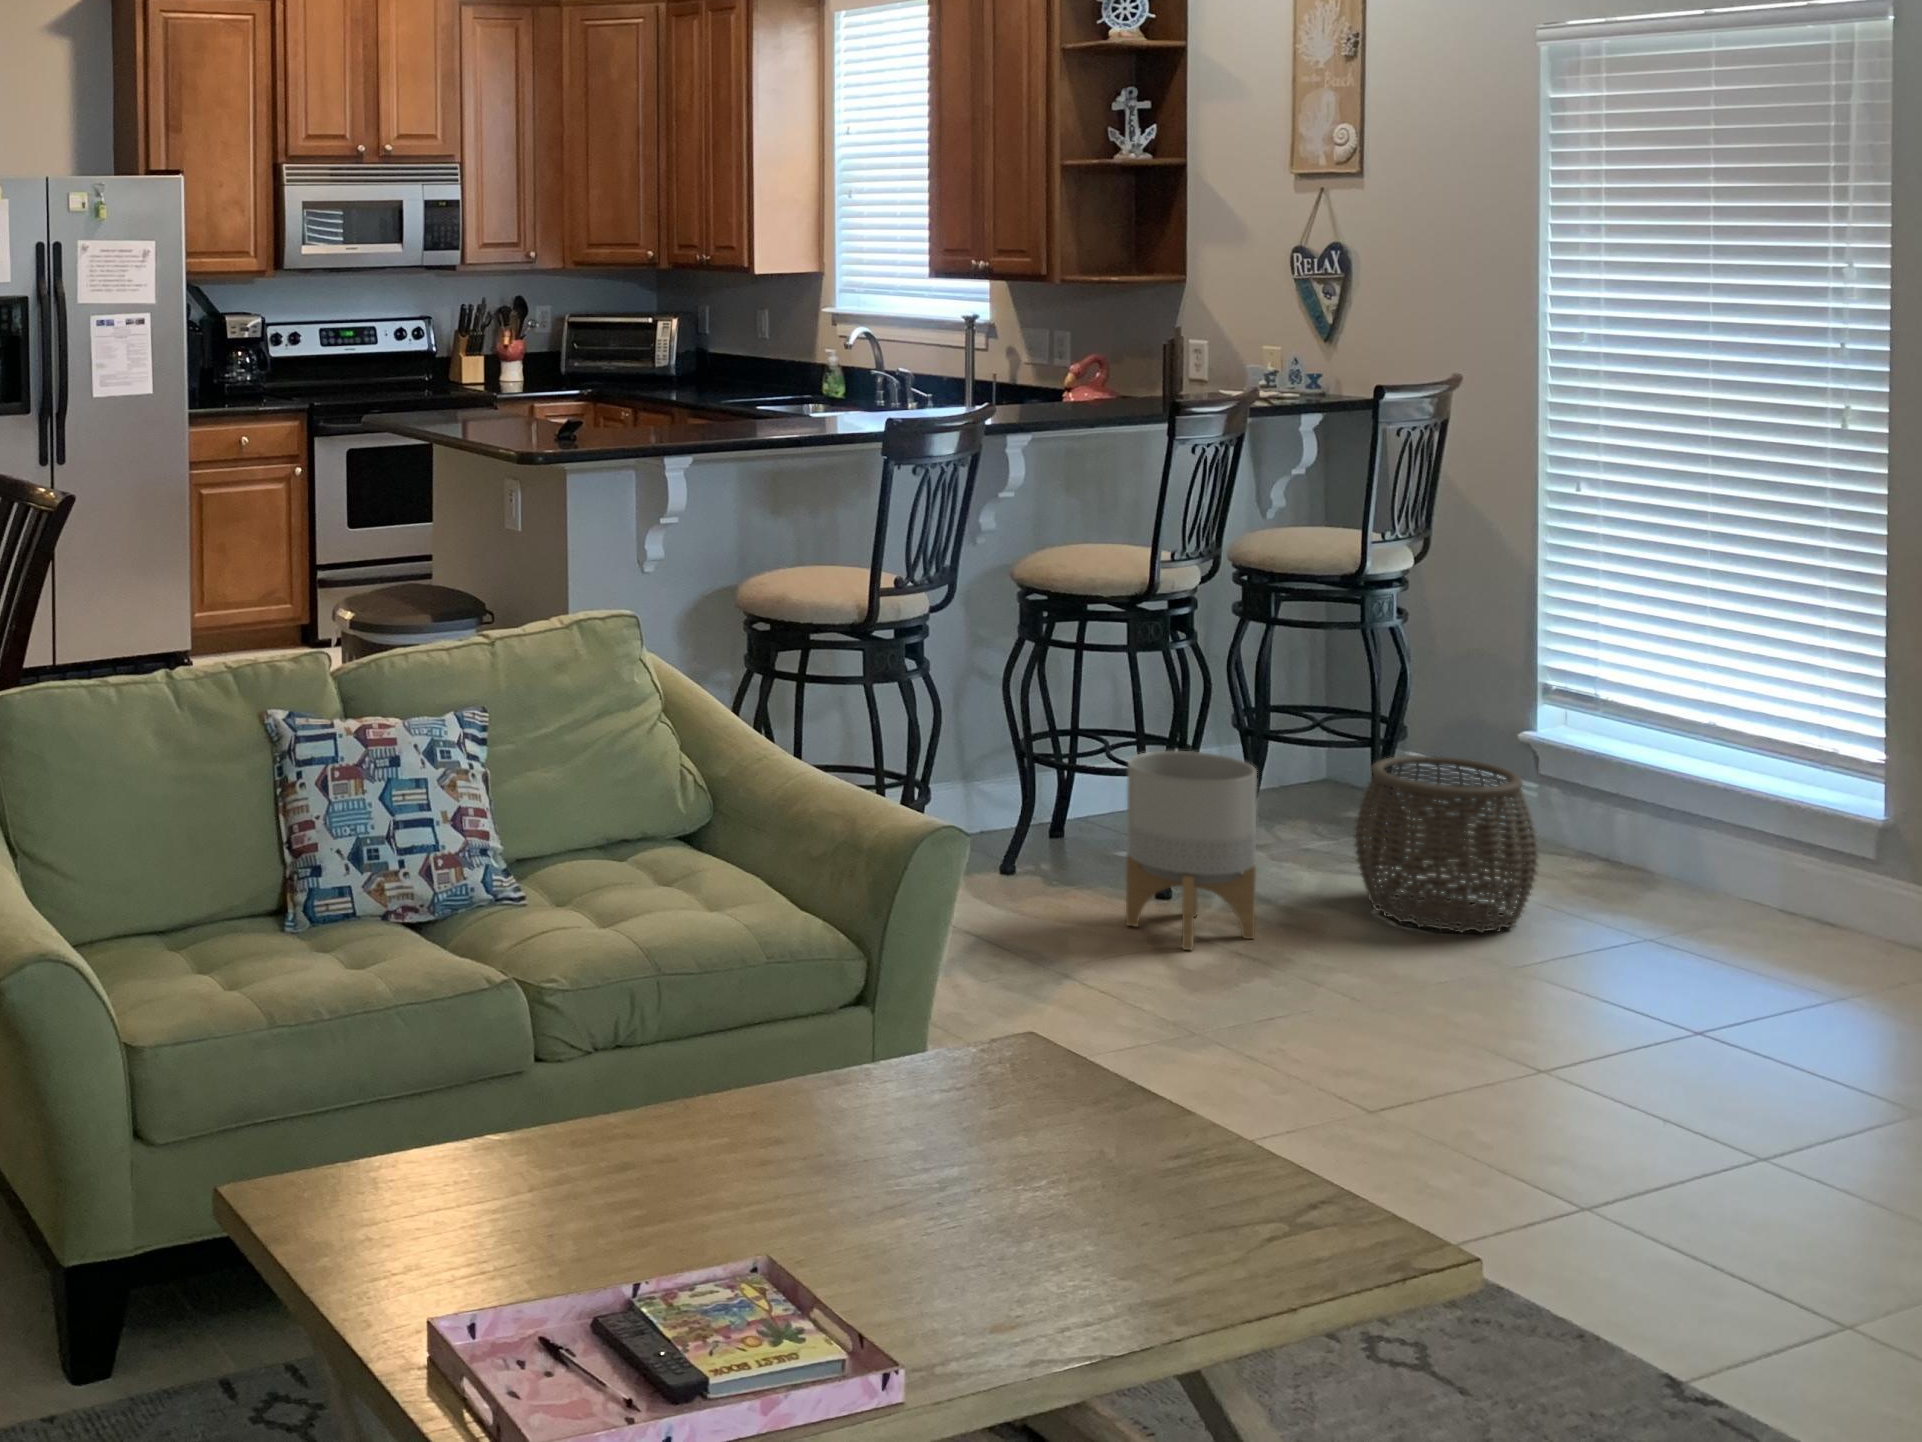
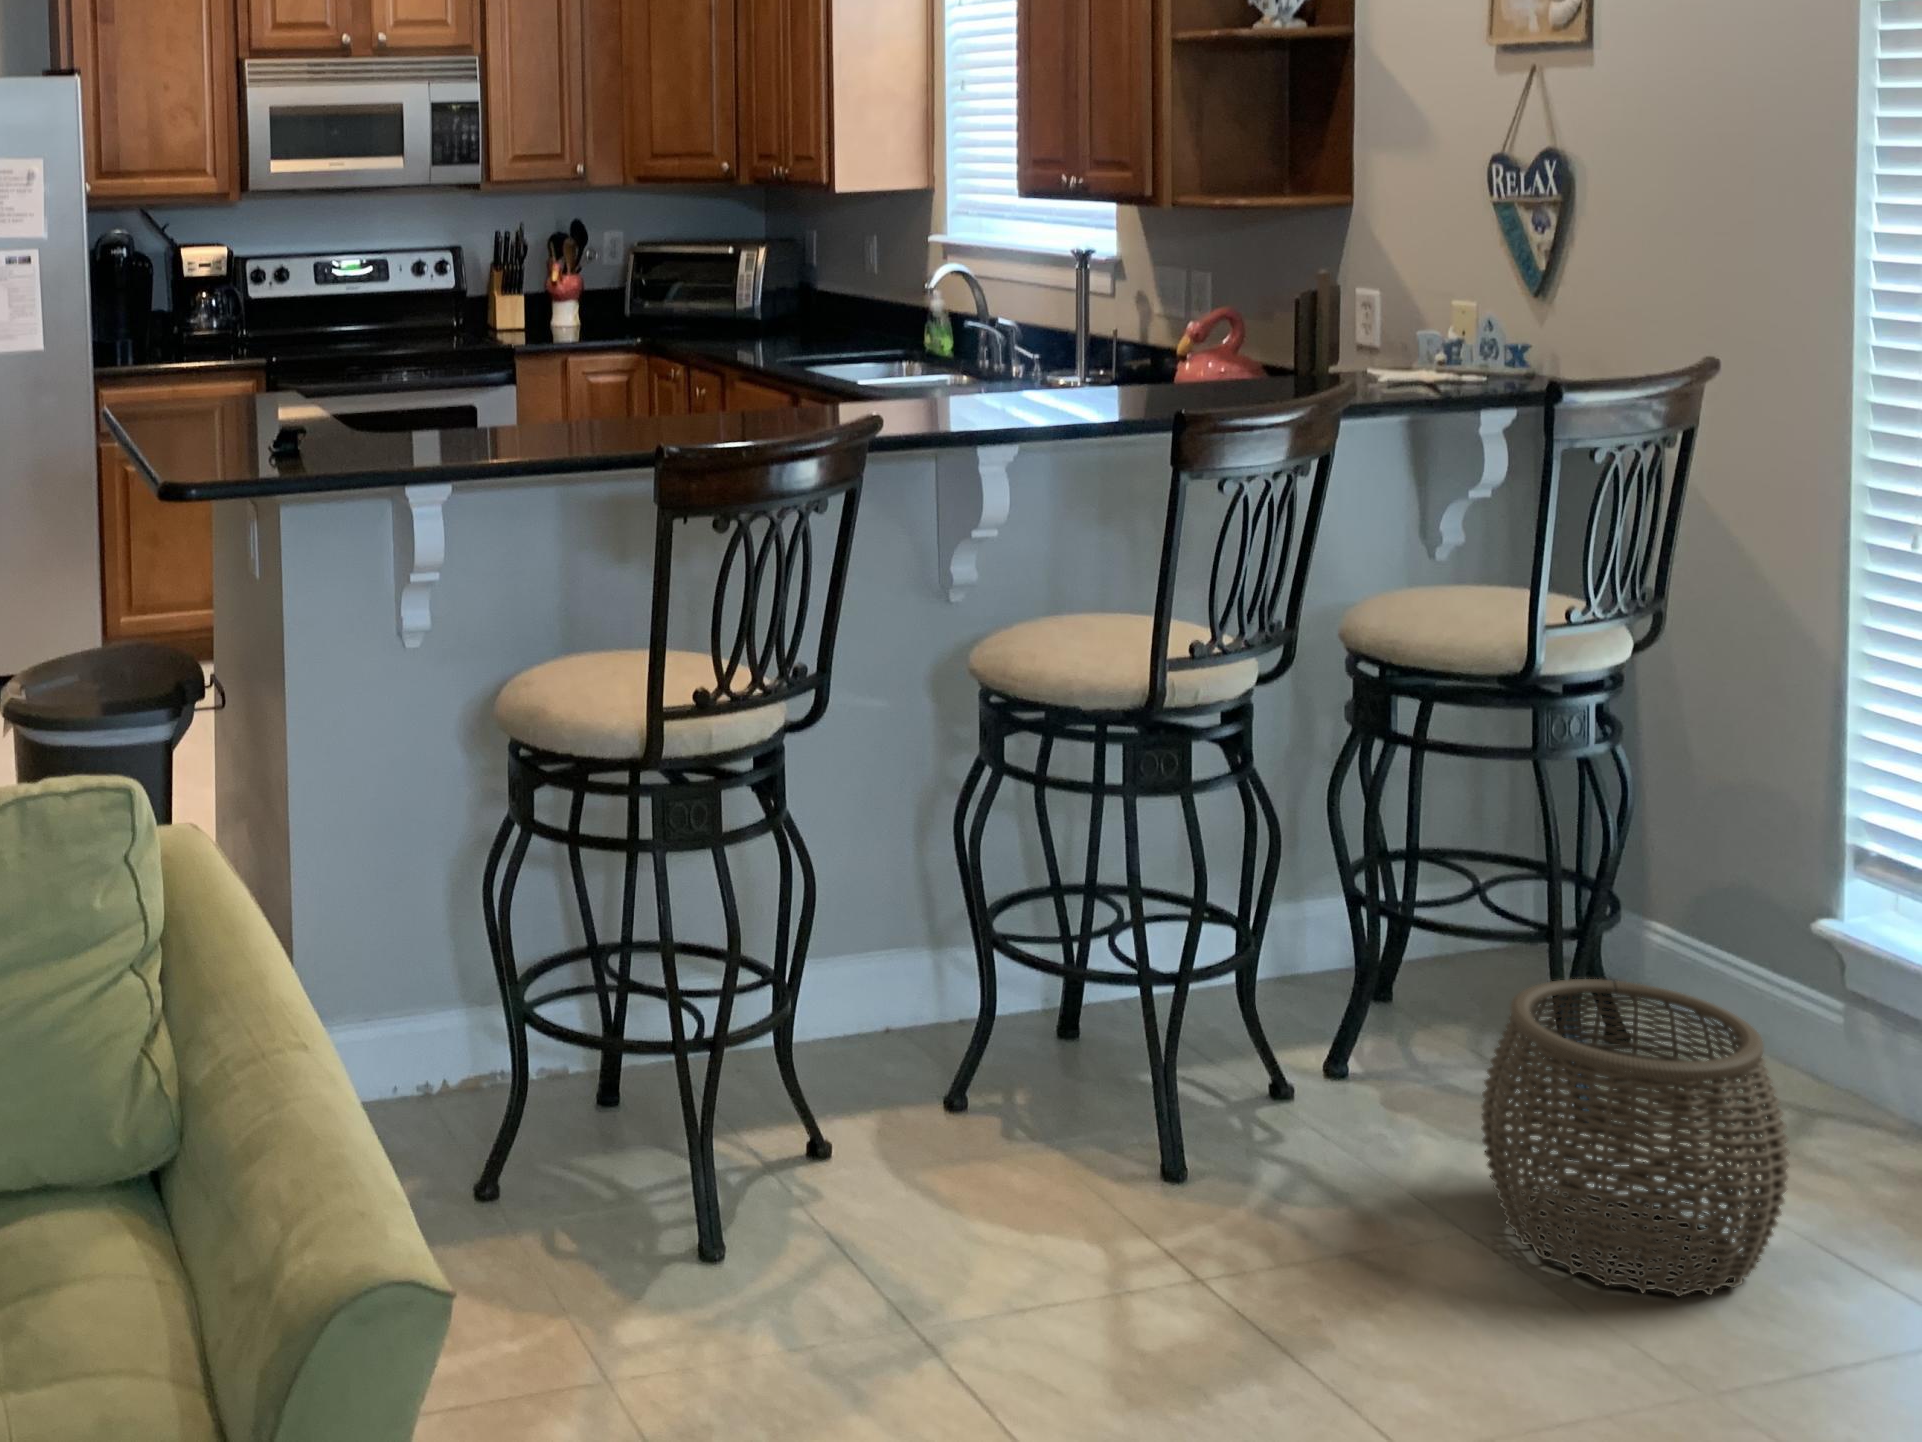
planter: present [1126,751,1257,950] -> none [1090,959,1294,1295]

